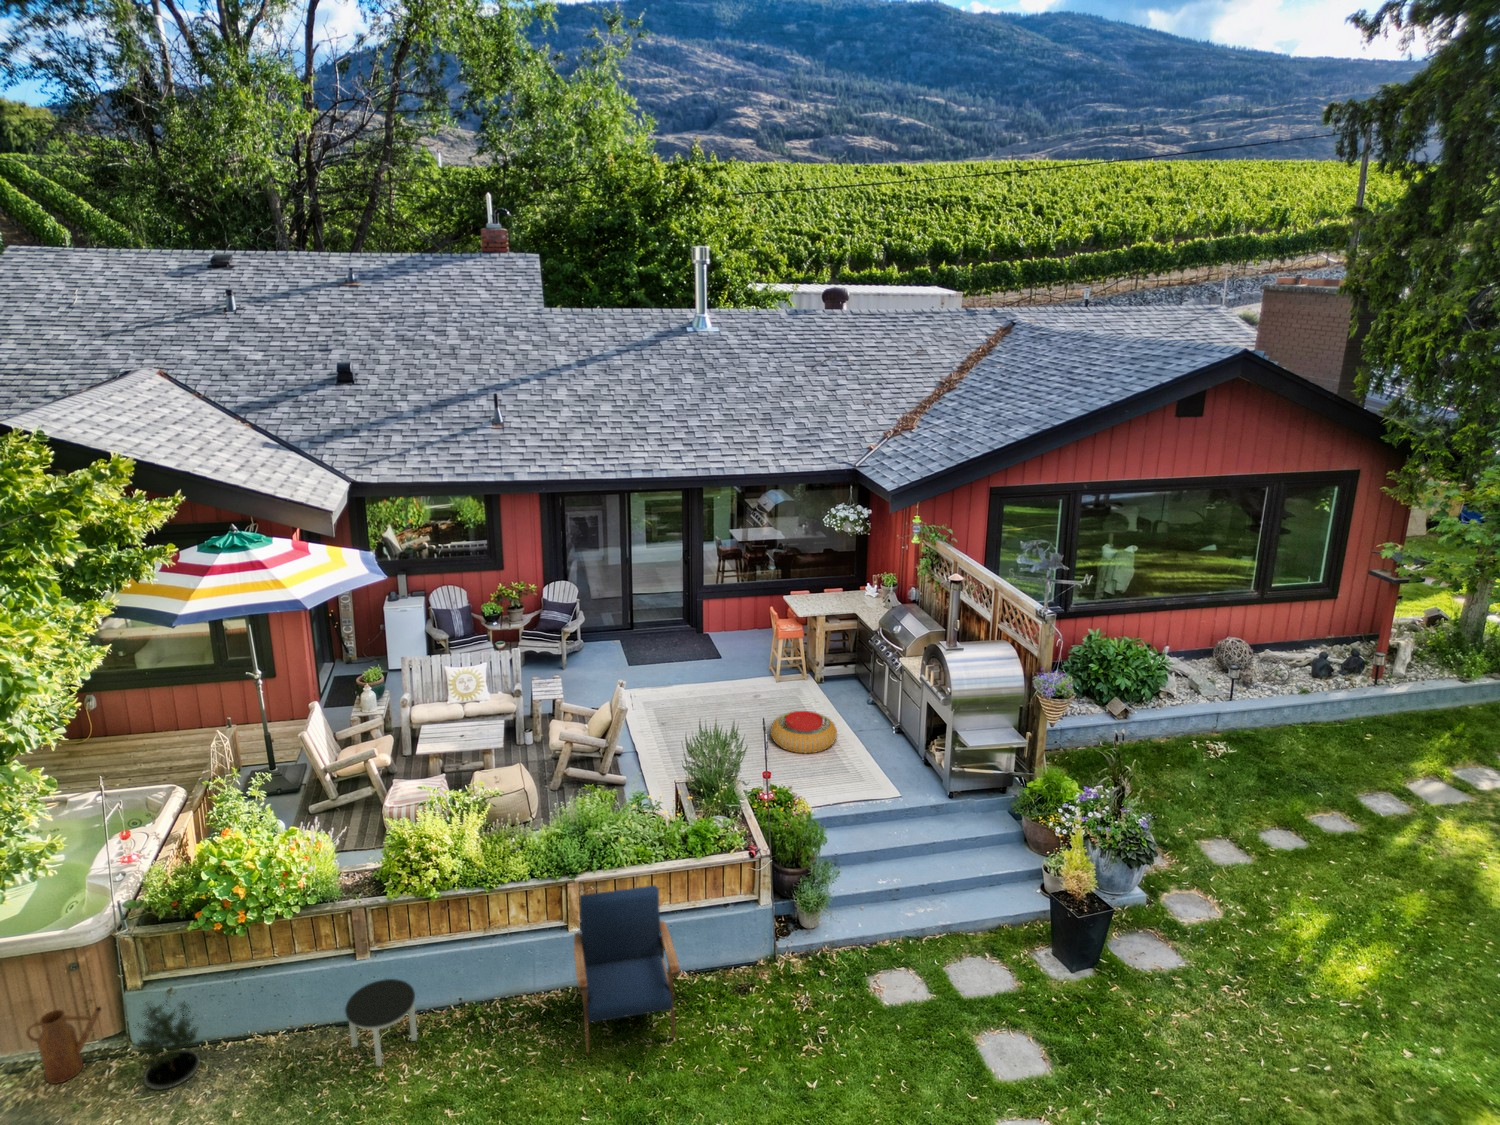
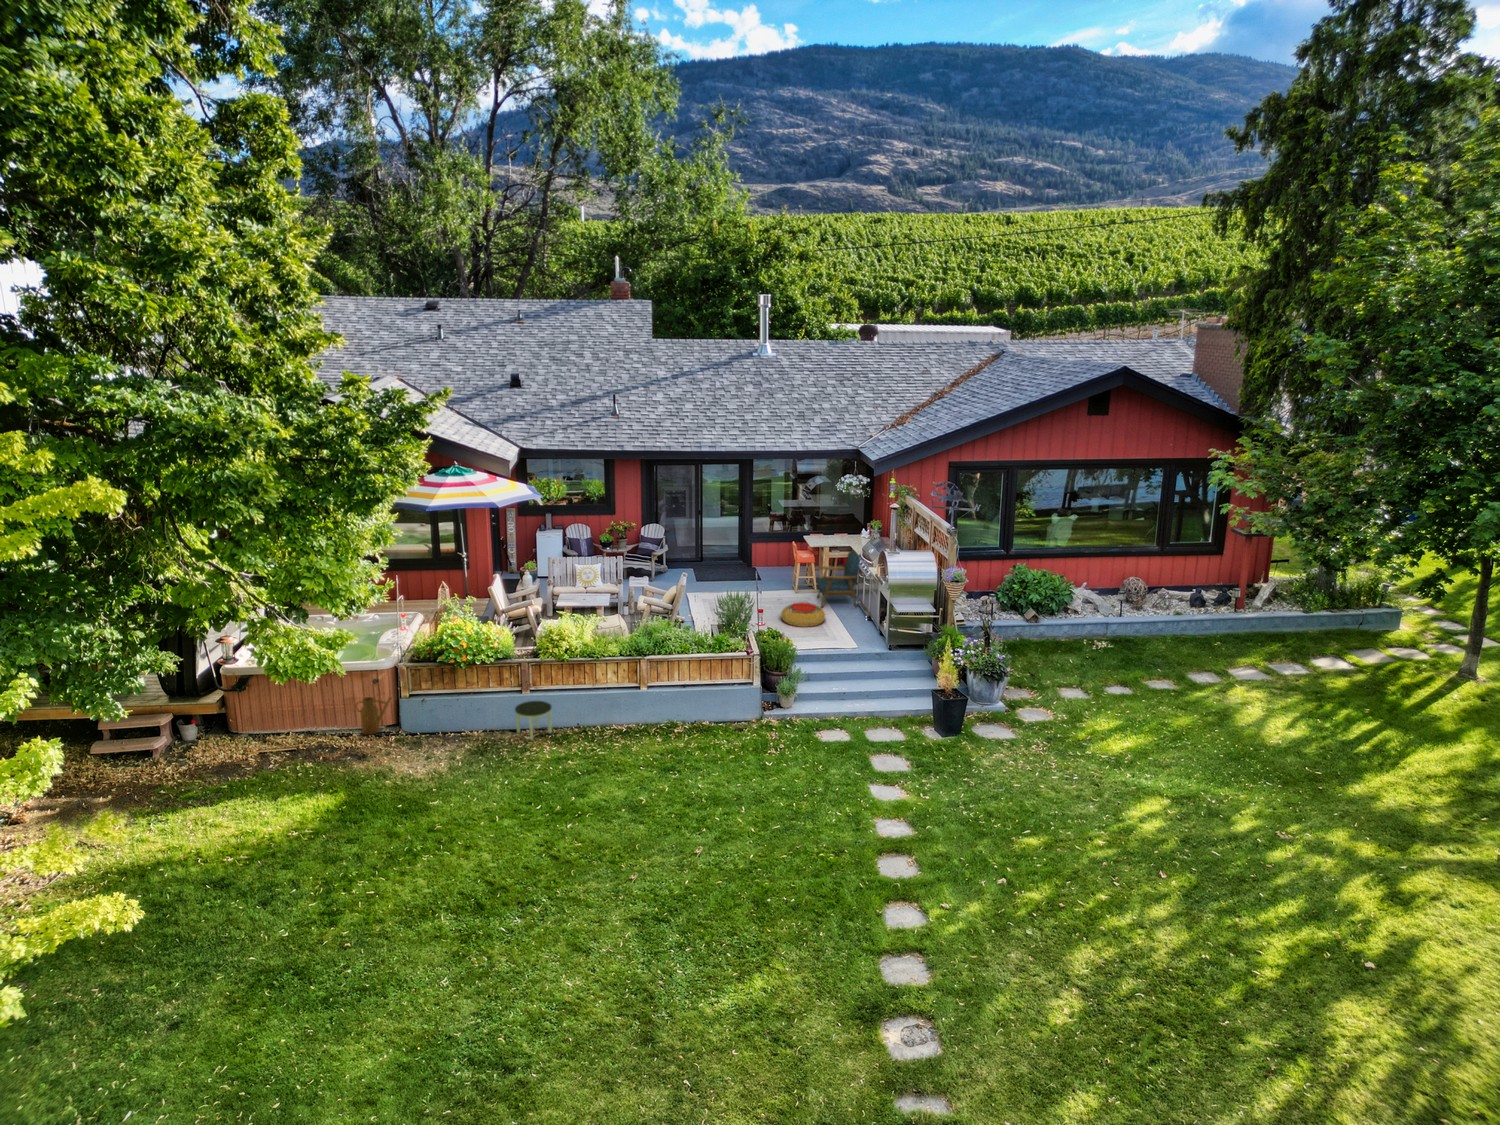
armchair: present [574,885,679,1053] -> present [817,551,860,608]
potted tree: present [135,1000,200,1090] -> none [408,691,440,740]

